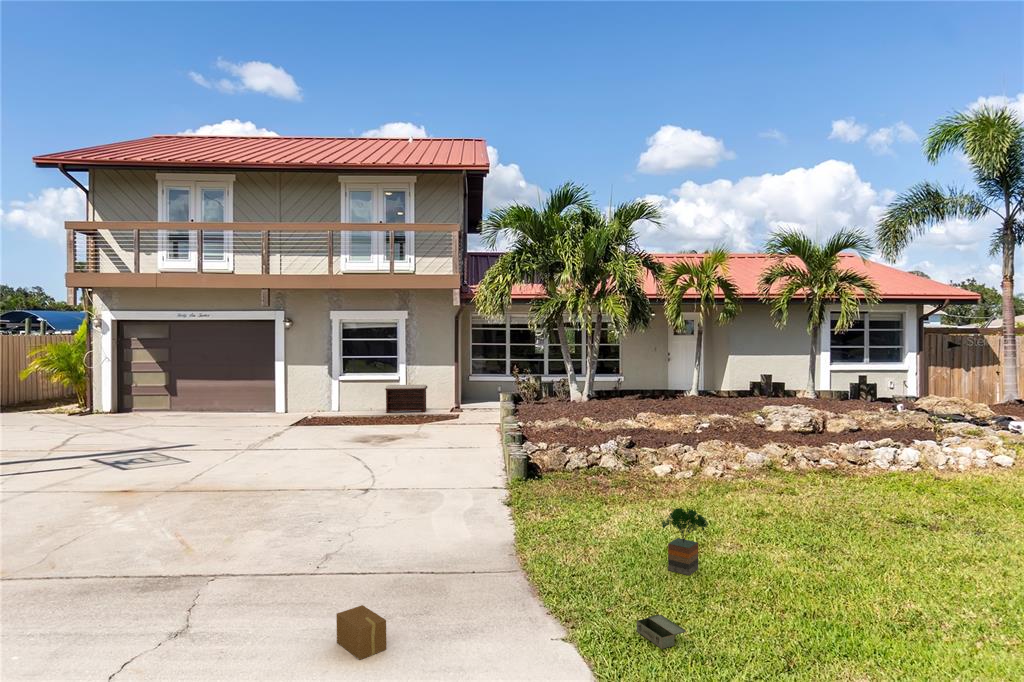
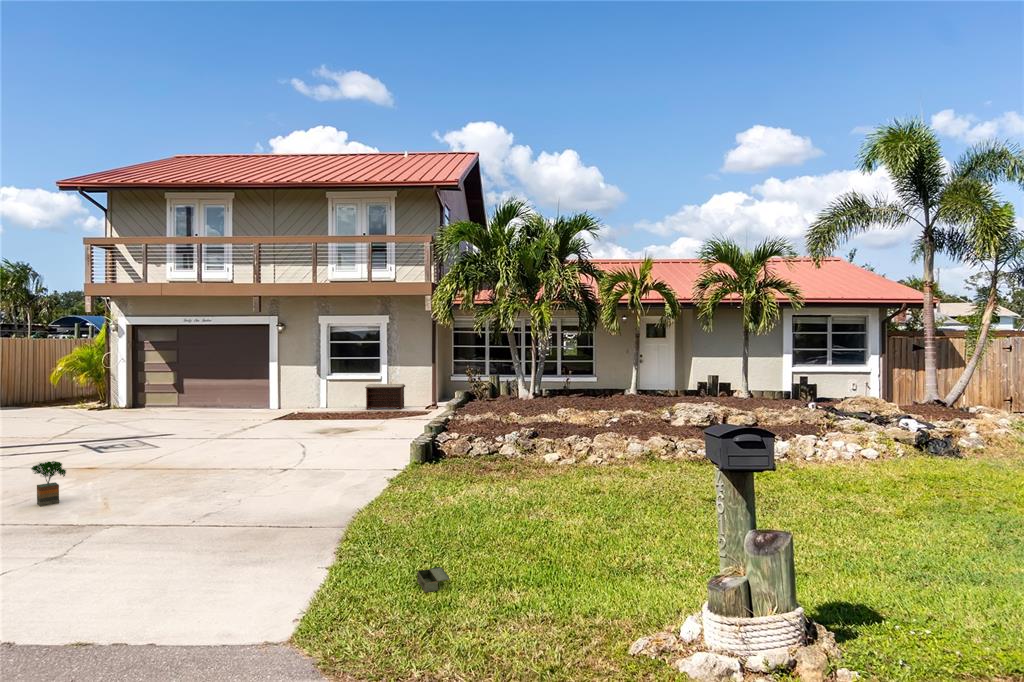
potted tree: present [662,508,708,575] -> present [31,461,66,506]
cardboard box: present [336,605,387,660] -> none [172,553,207,593]

